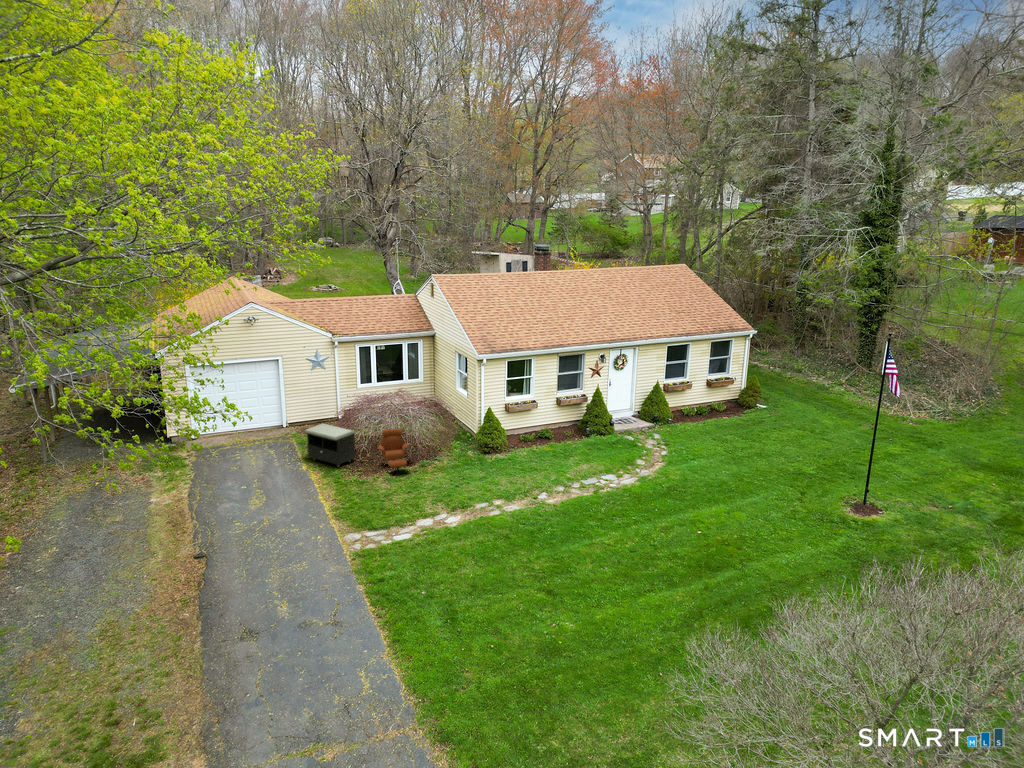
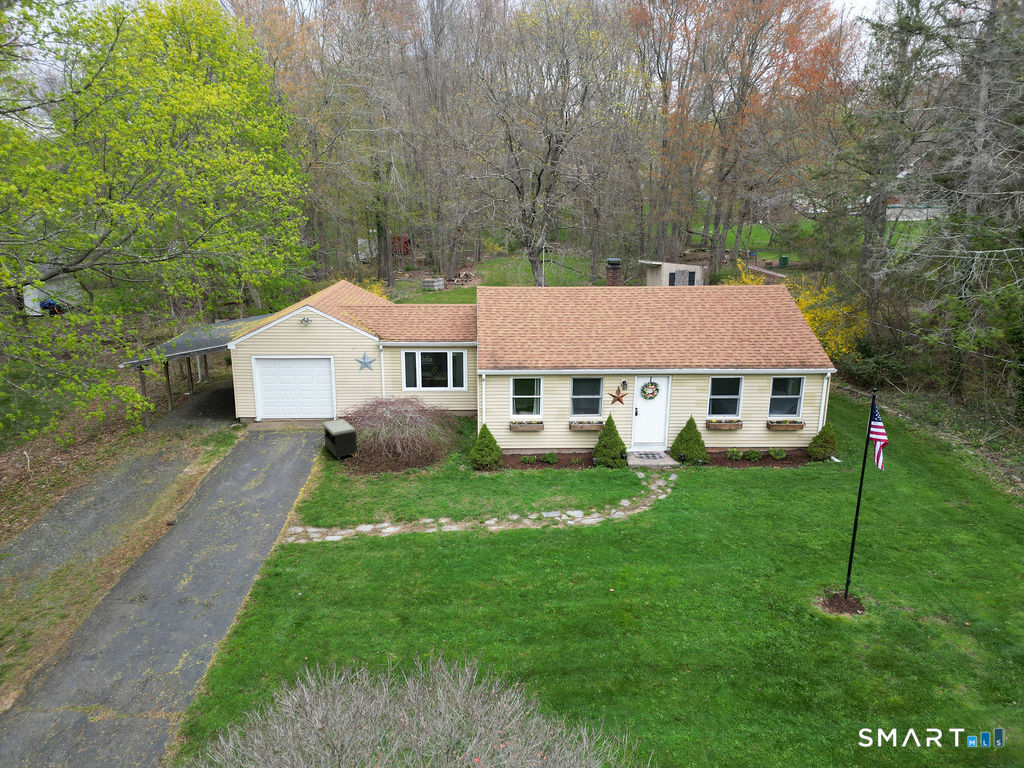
lounge chair: present [378,429,409,476] -> none [365,432,396,476]

